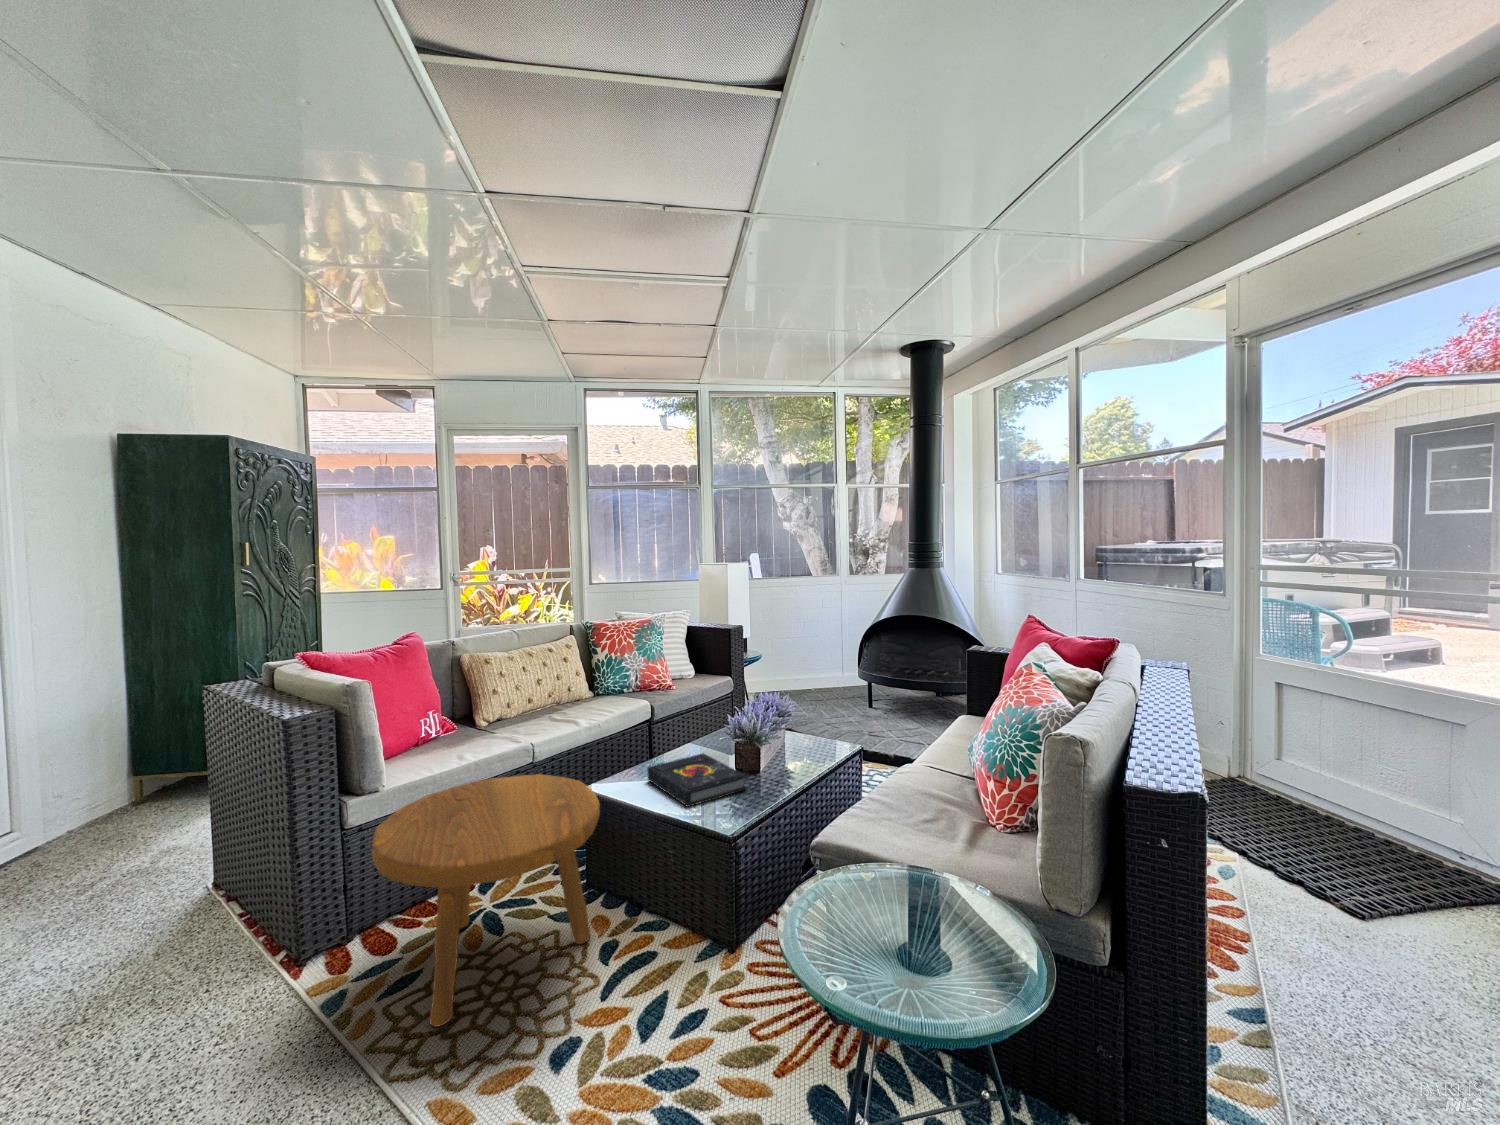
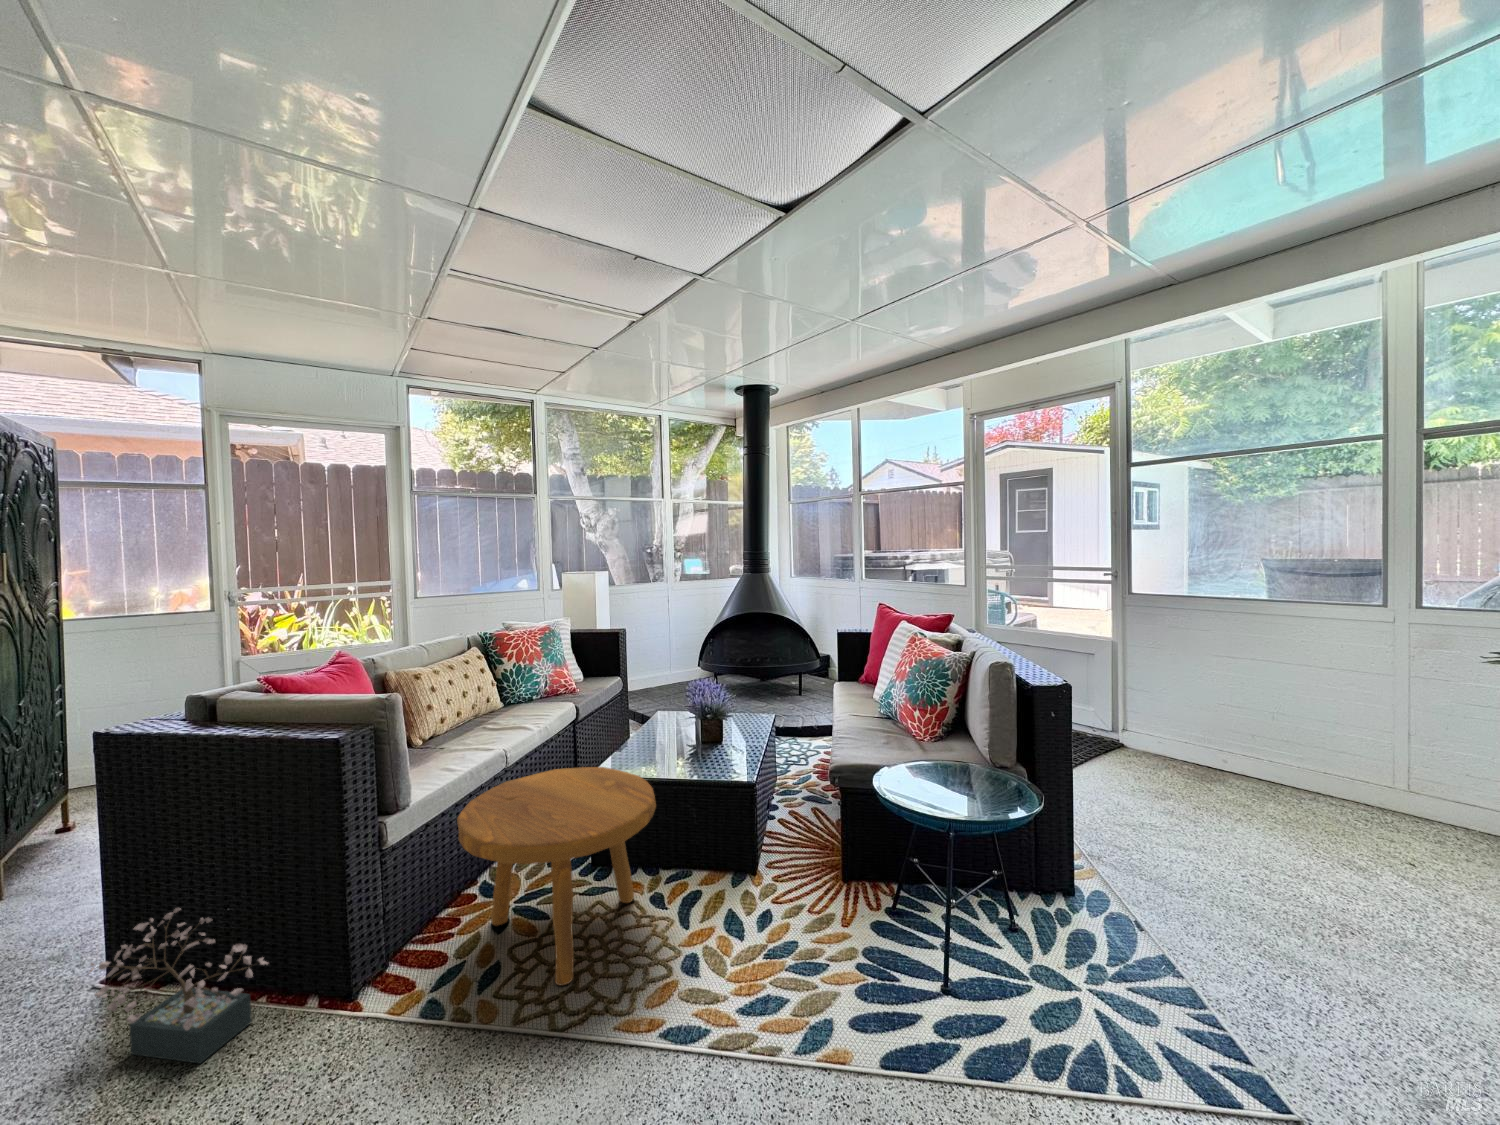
book: present [647,754,746,807] -> none [638,734,727,773]
decorative plant: none [104,842,230,990] -> present [89,908,268,1064]

